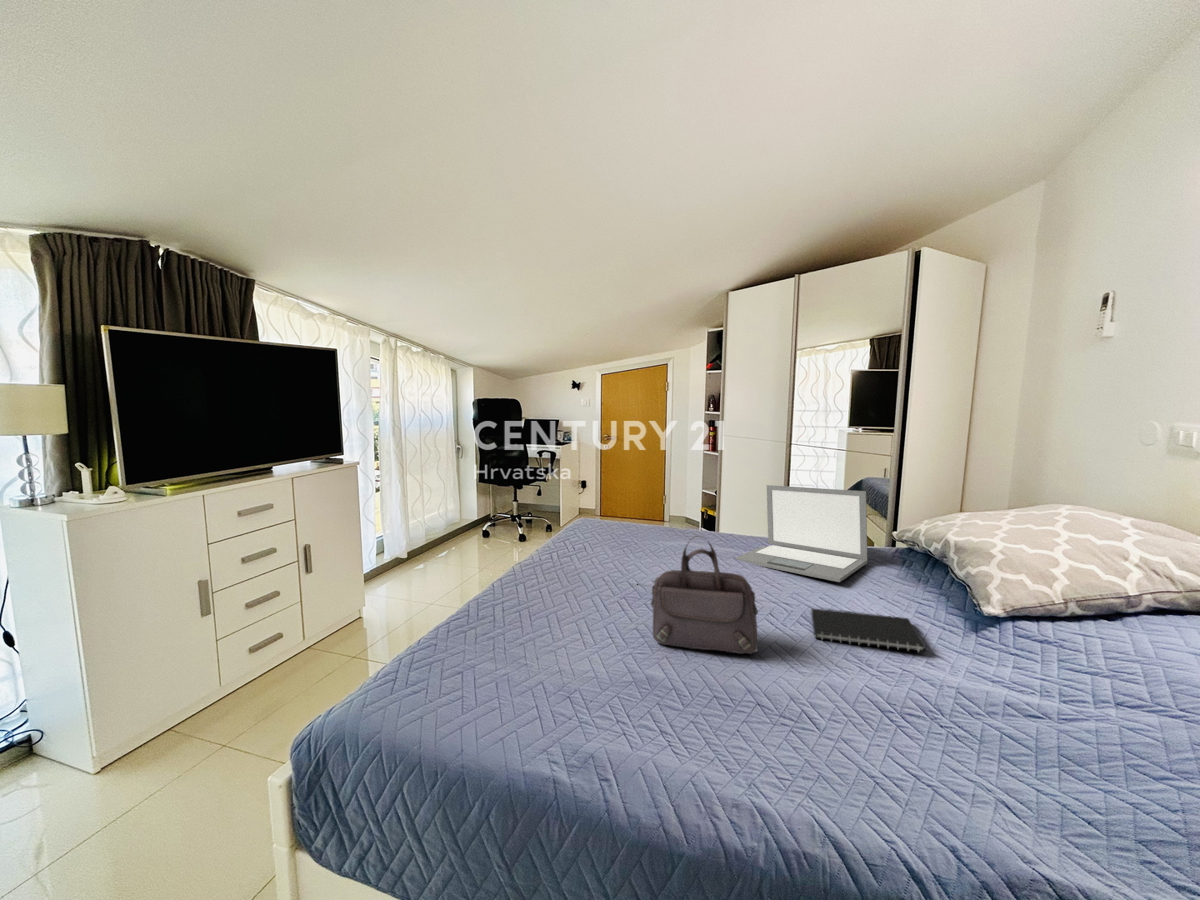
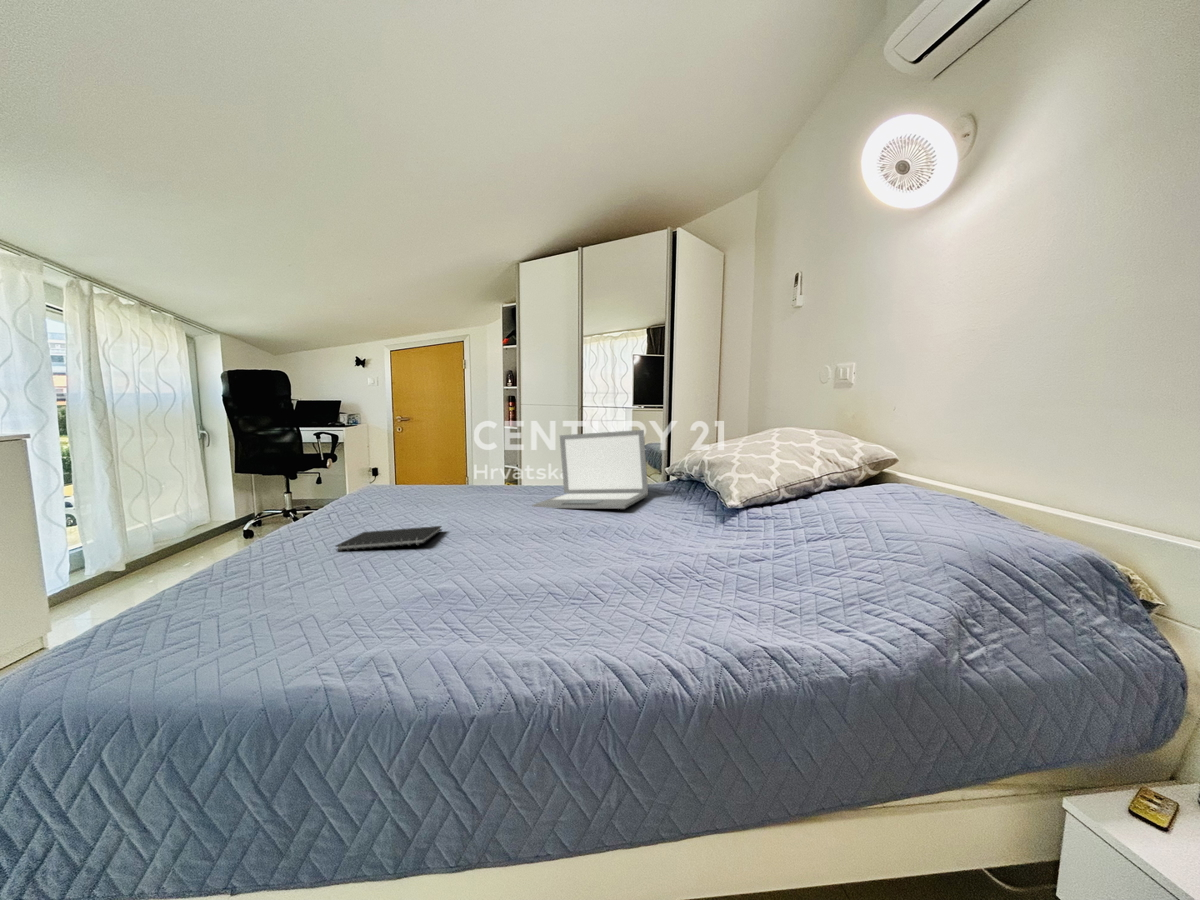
handbag: present [651,536,758,654] -> none [437,452,551,575]
notebook: present [812,608,925,652] -> present [336,526,442,551]

